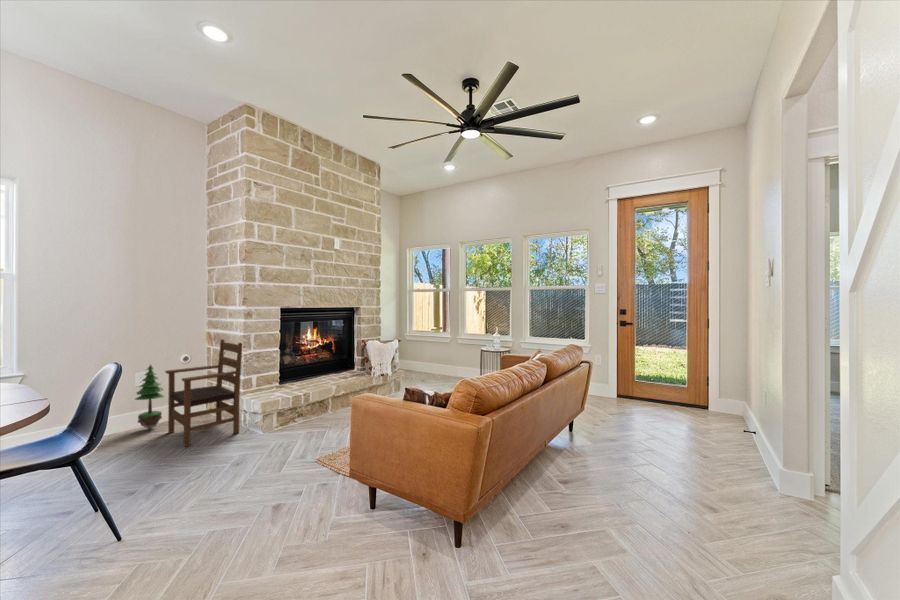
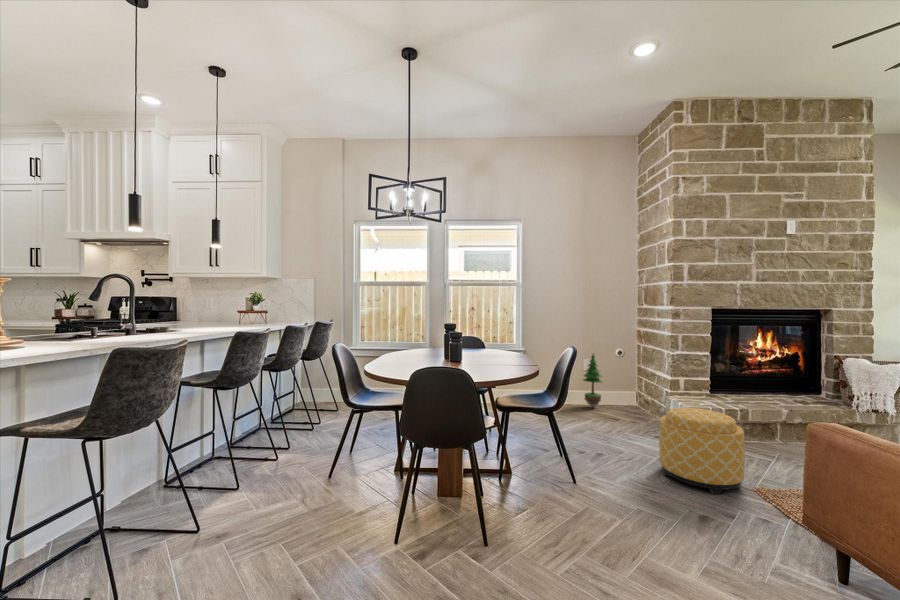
armchair: present [165,339,242,447] -> none [604,338,670,432]
ottoman: none [232,403,308,482] -> present [659,408,745,494]

